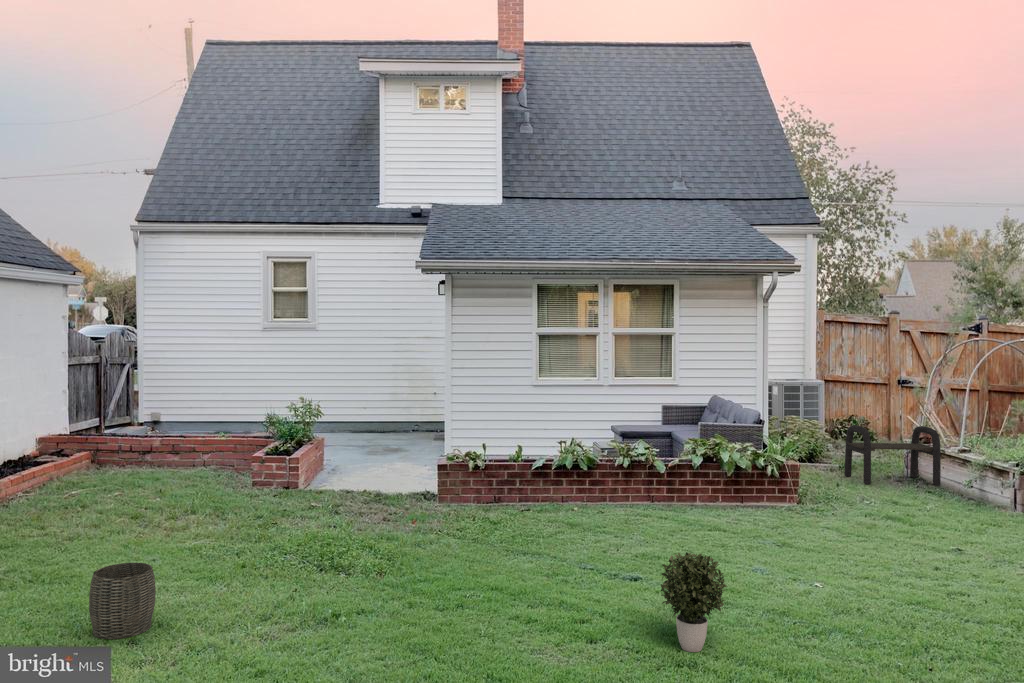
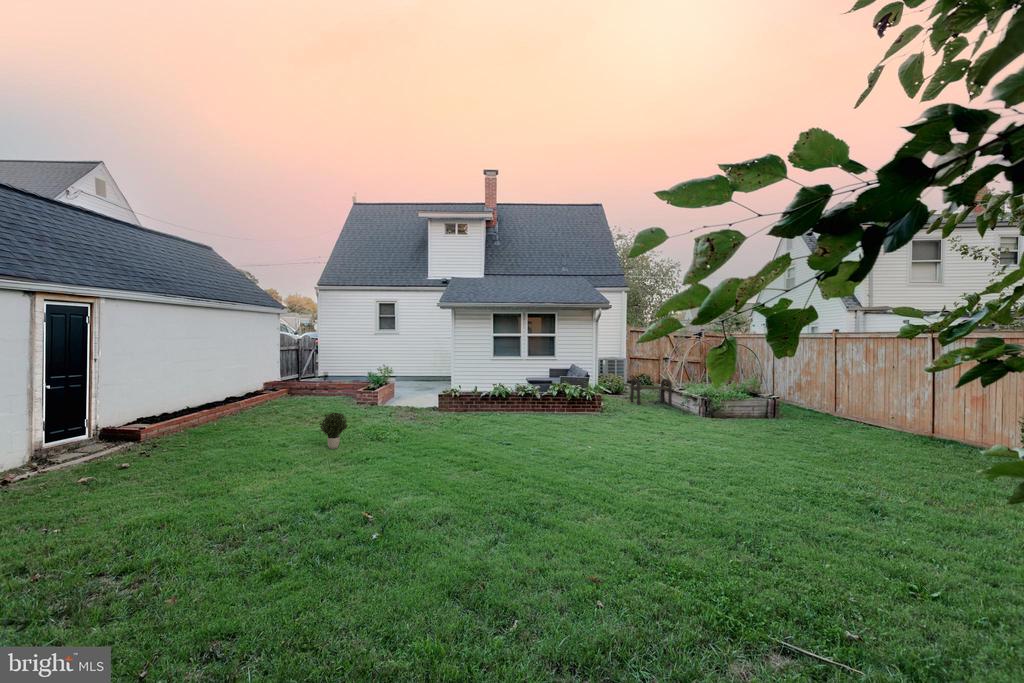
potted plant: present [661,552,727,652] -> present [319,413,347,449]
woven basket: present [89,563,156,639] -> none [259,431,288,463]

